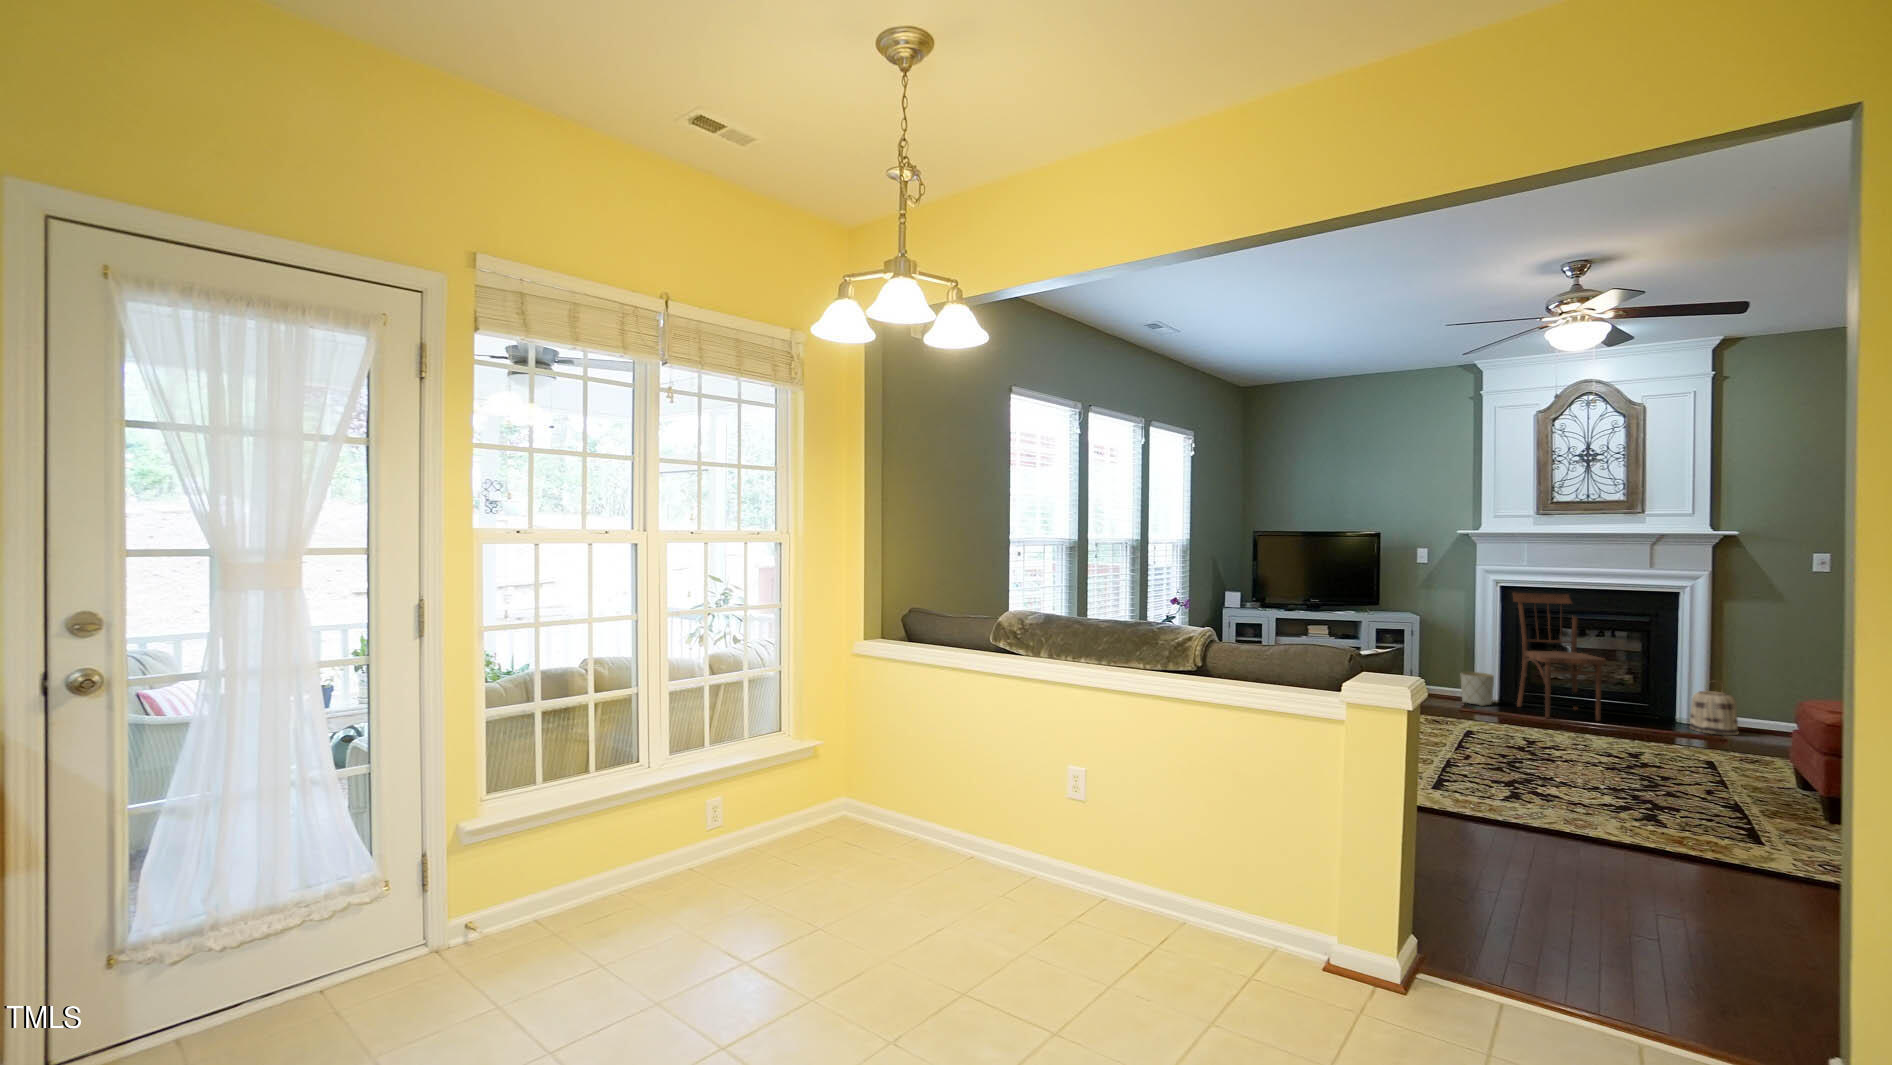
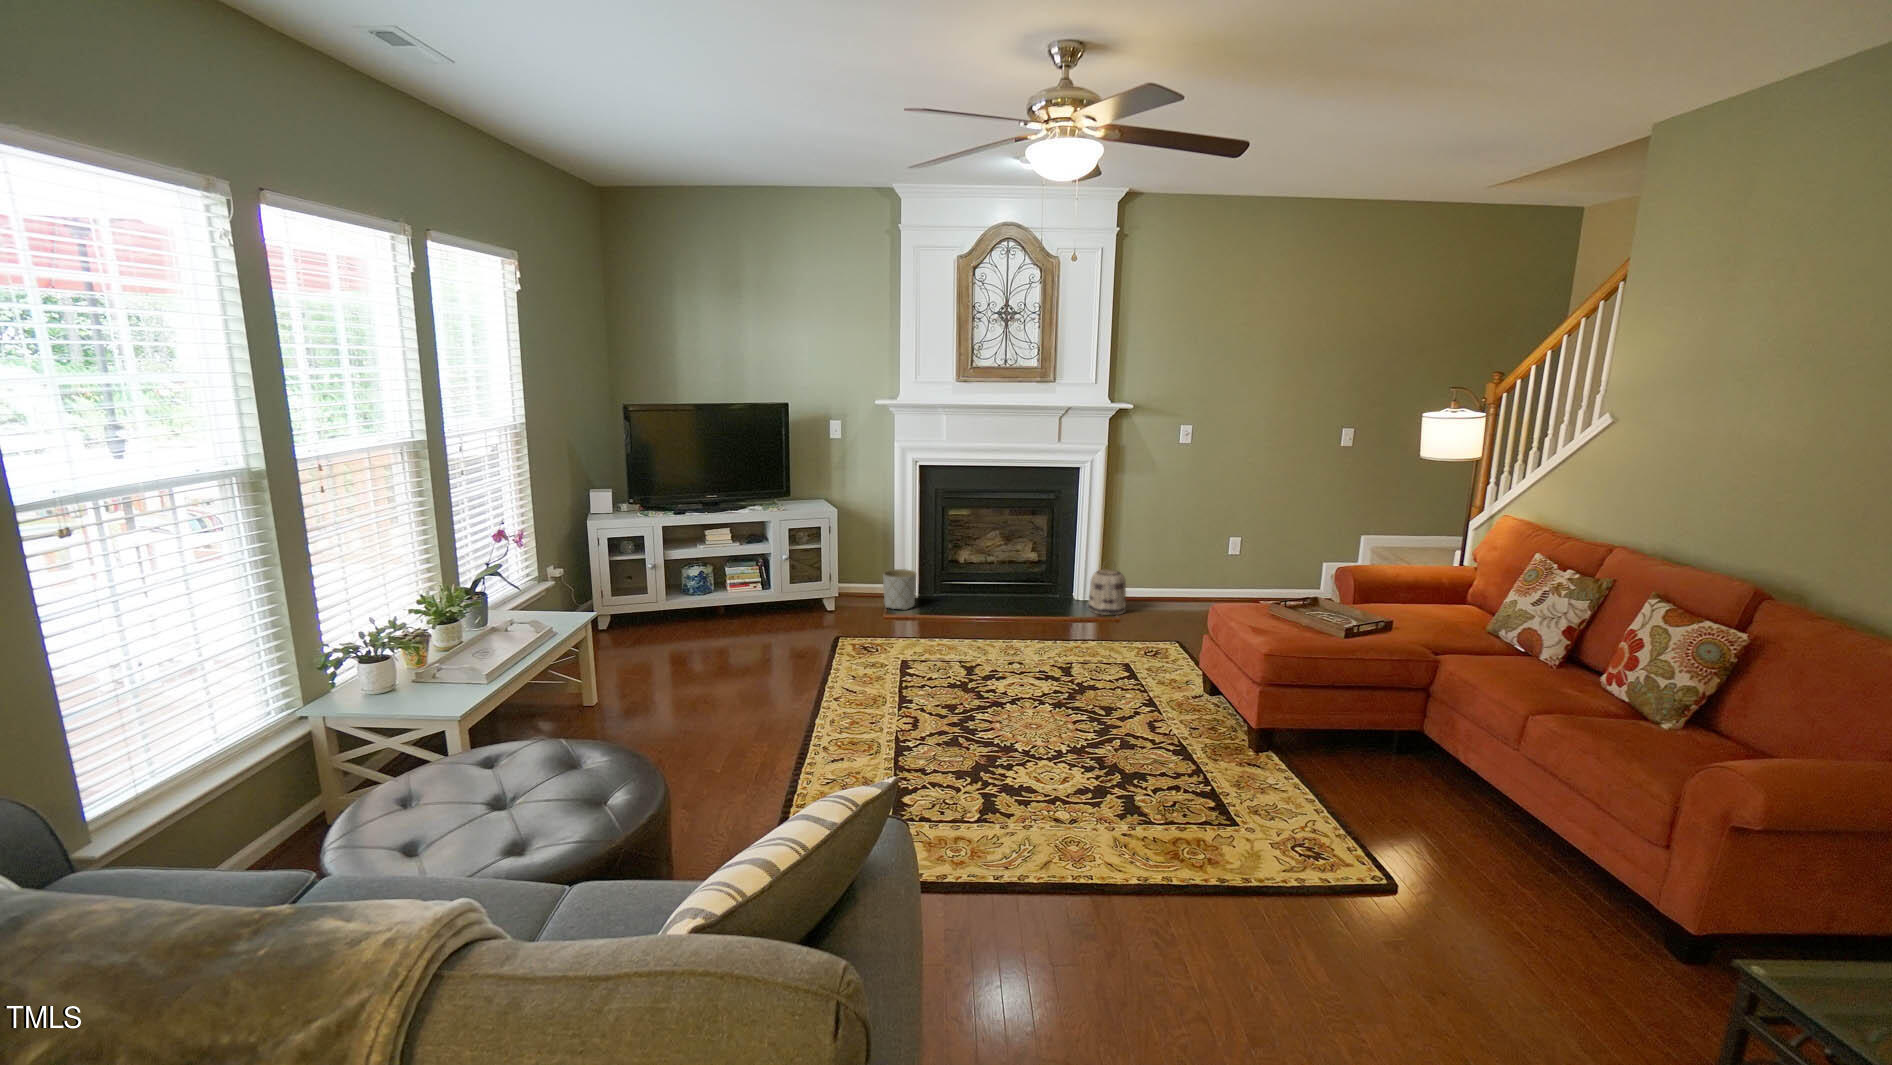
dining chair: present [1513,592,1606,721] -> none [934,472,1023,620]

